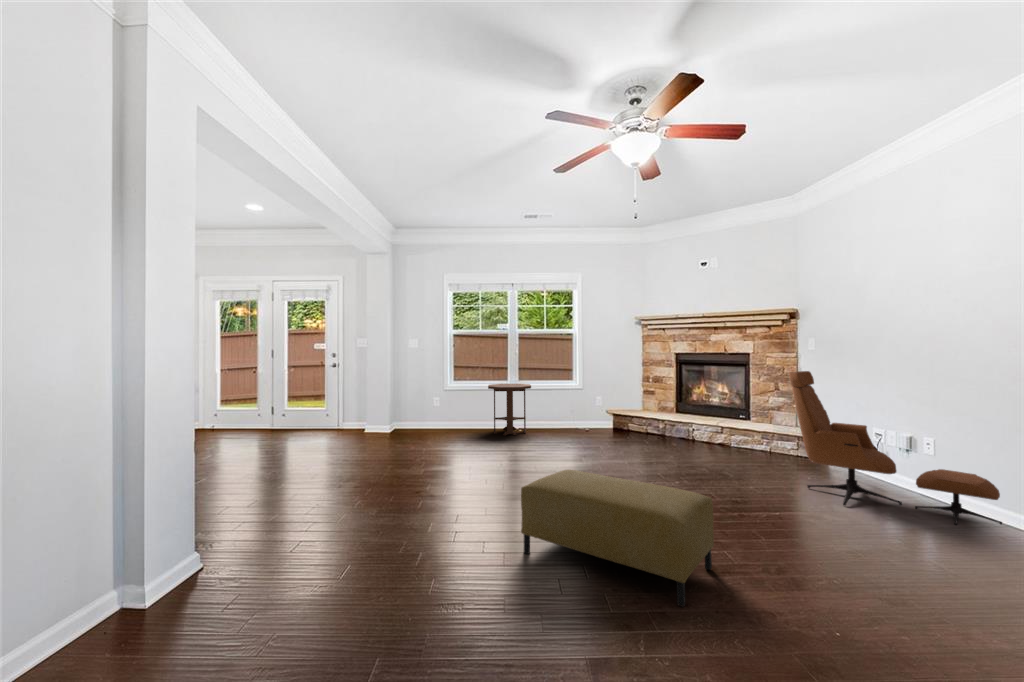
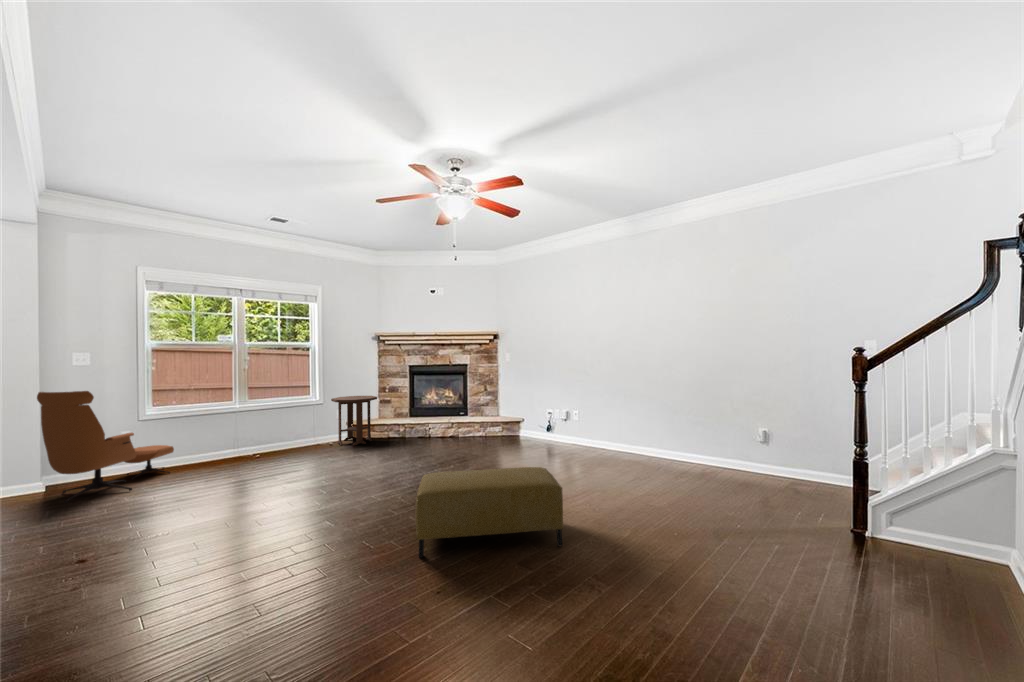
lounge chair: present [789,371,1002,525] -> present [37,391,174,503]
side table: present [488,384,531,435] -> present [331,396,377,446]

